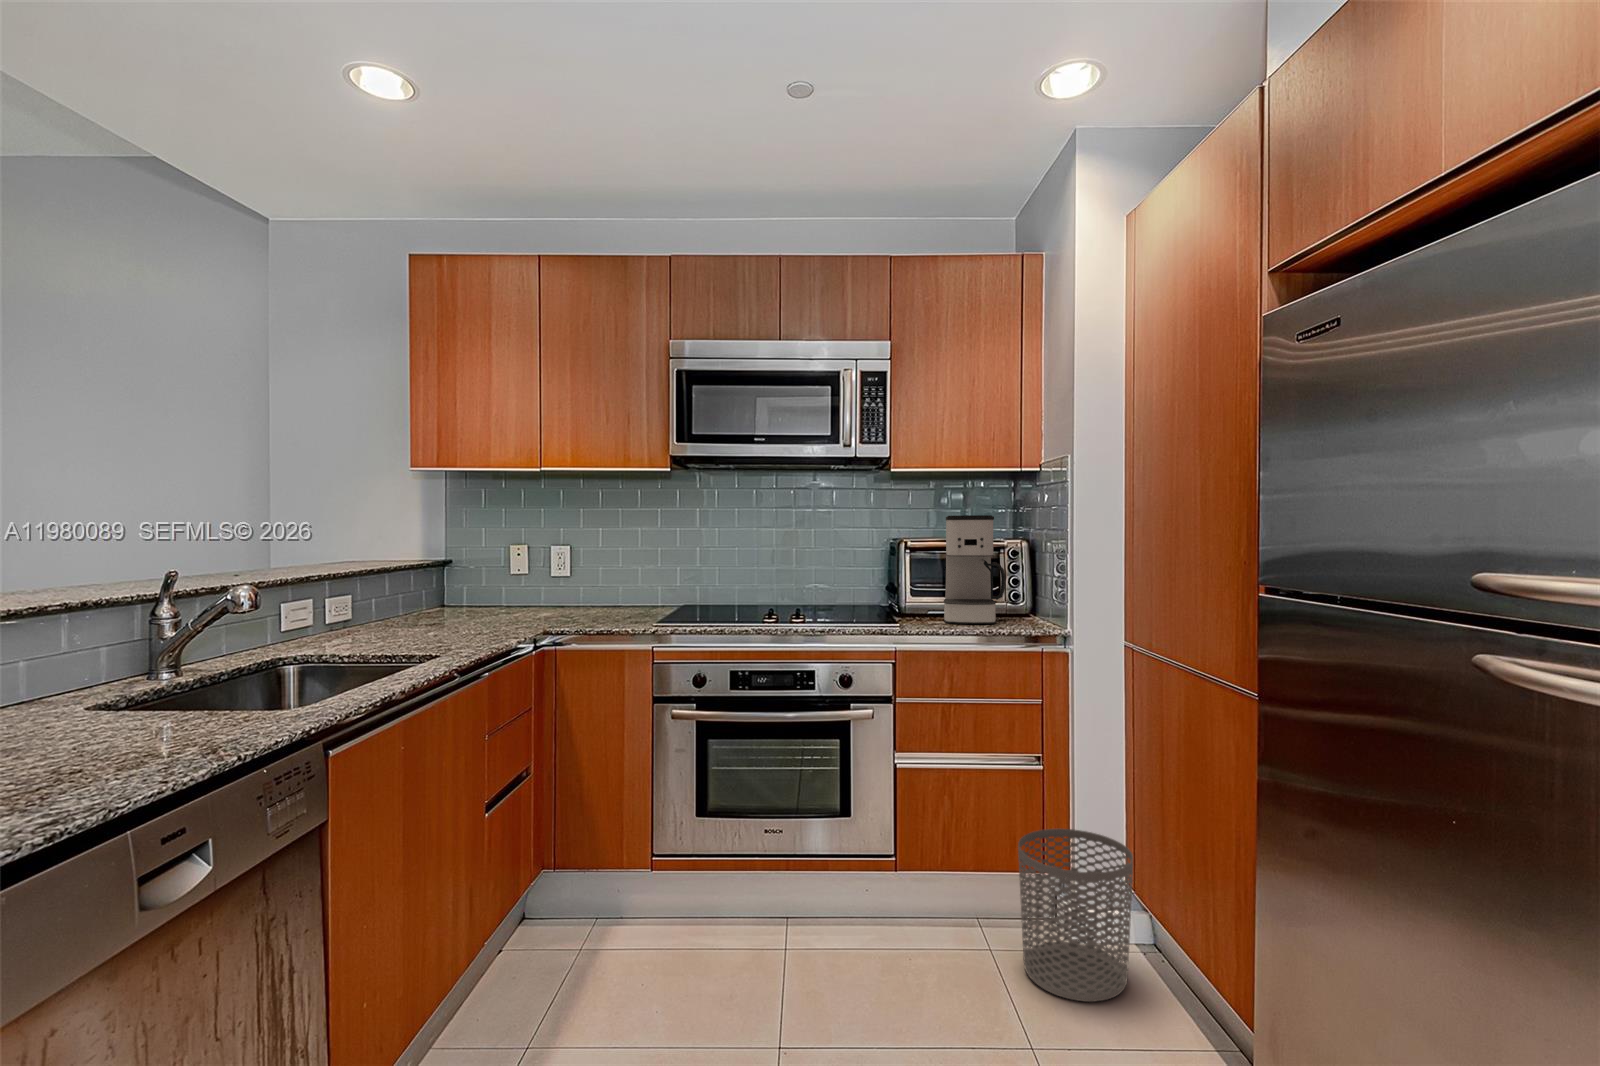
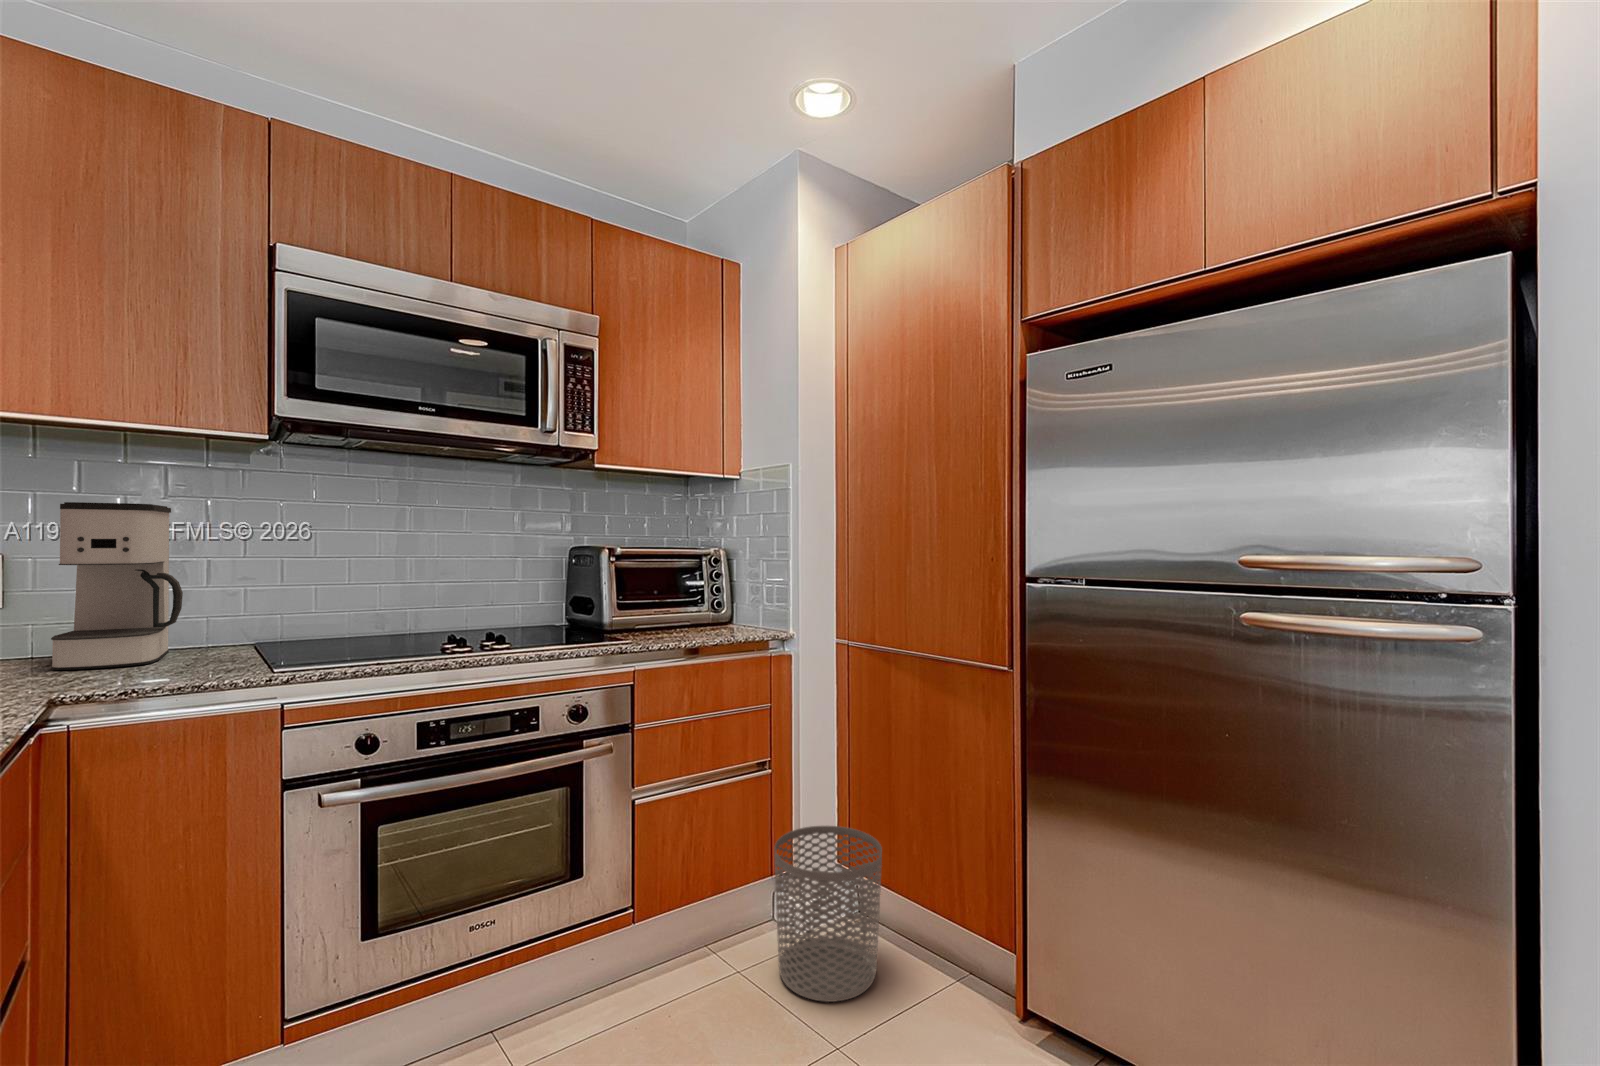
coffee maker: present [944,515,1006,624] -> present [51,502,183,670]

